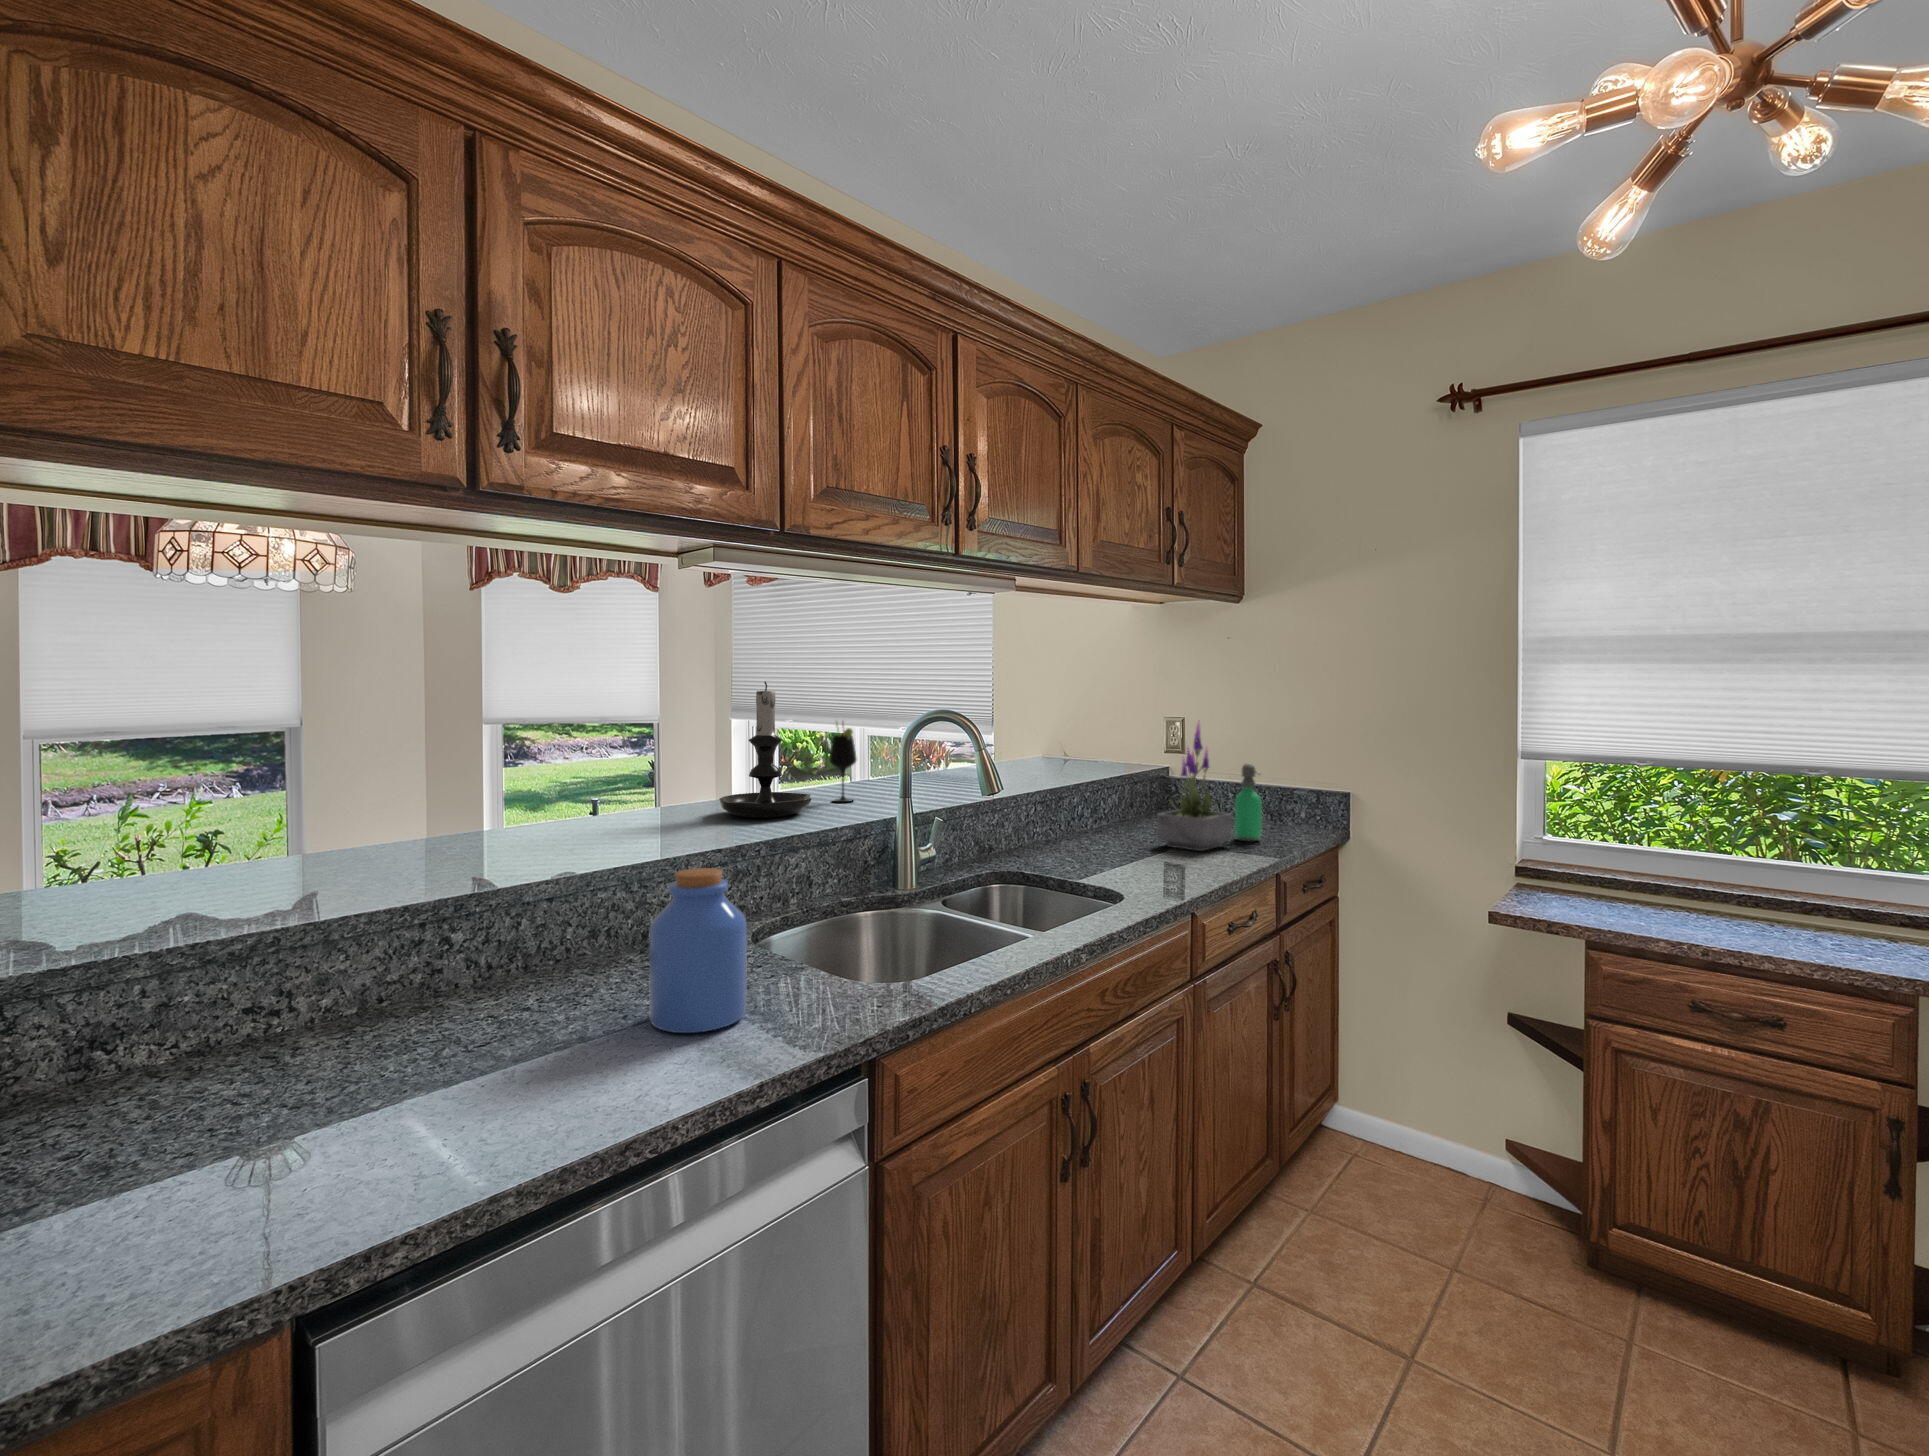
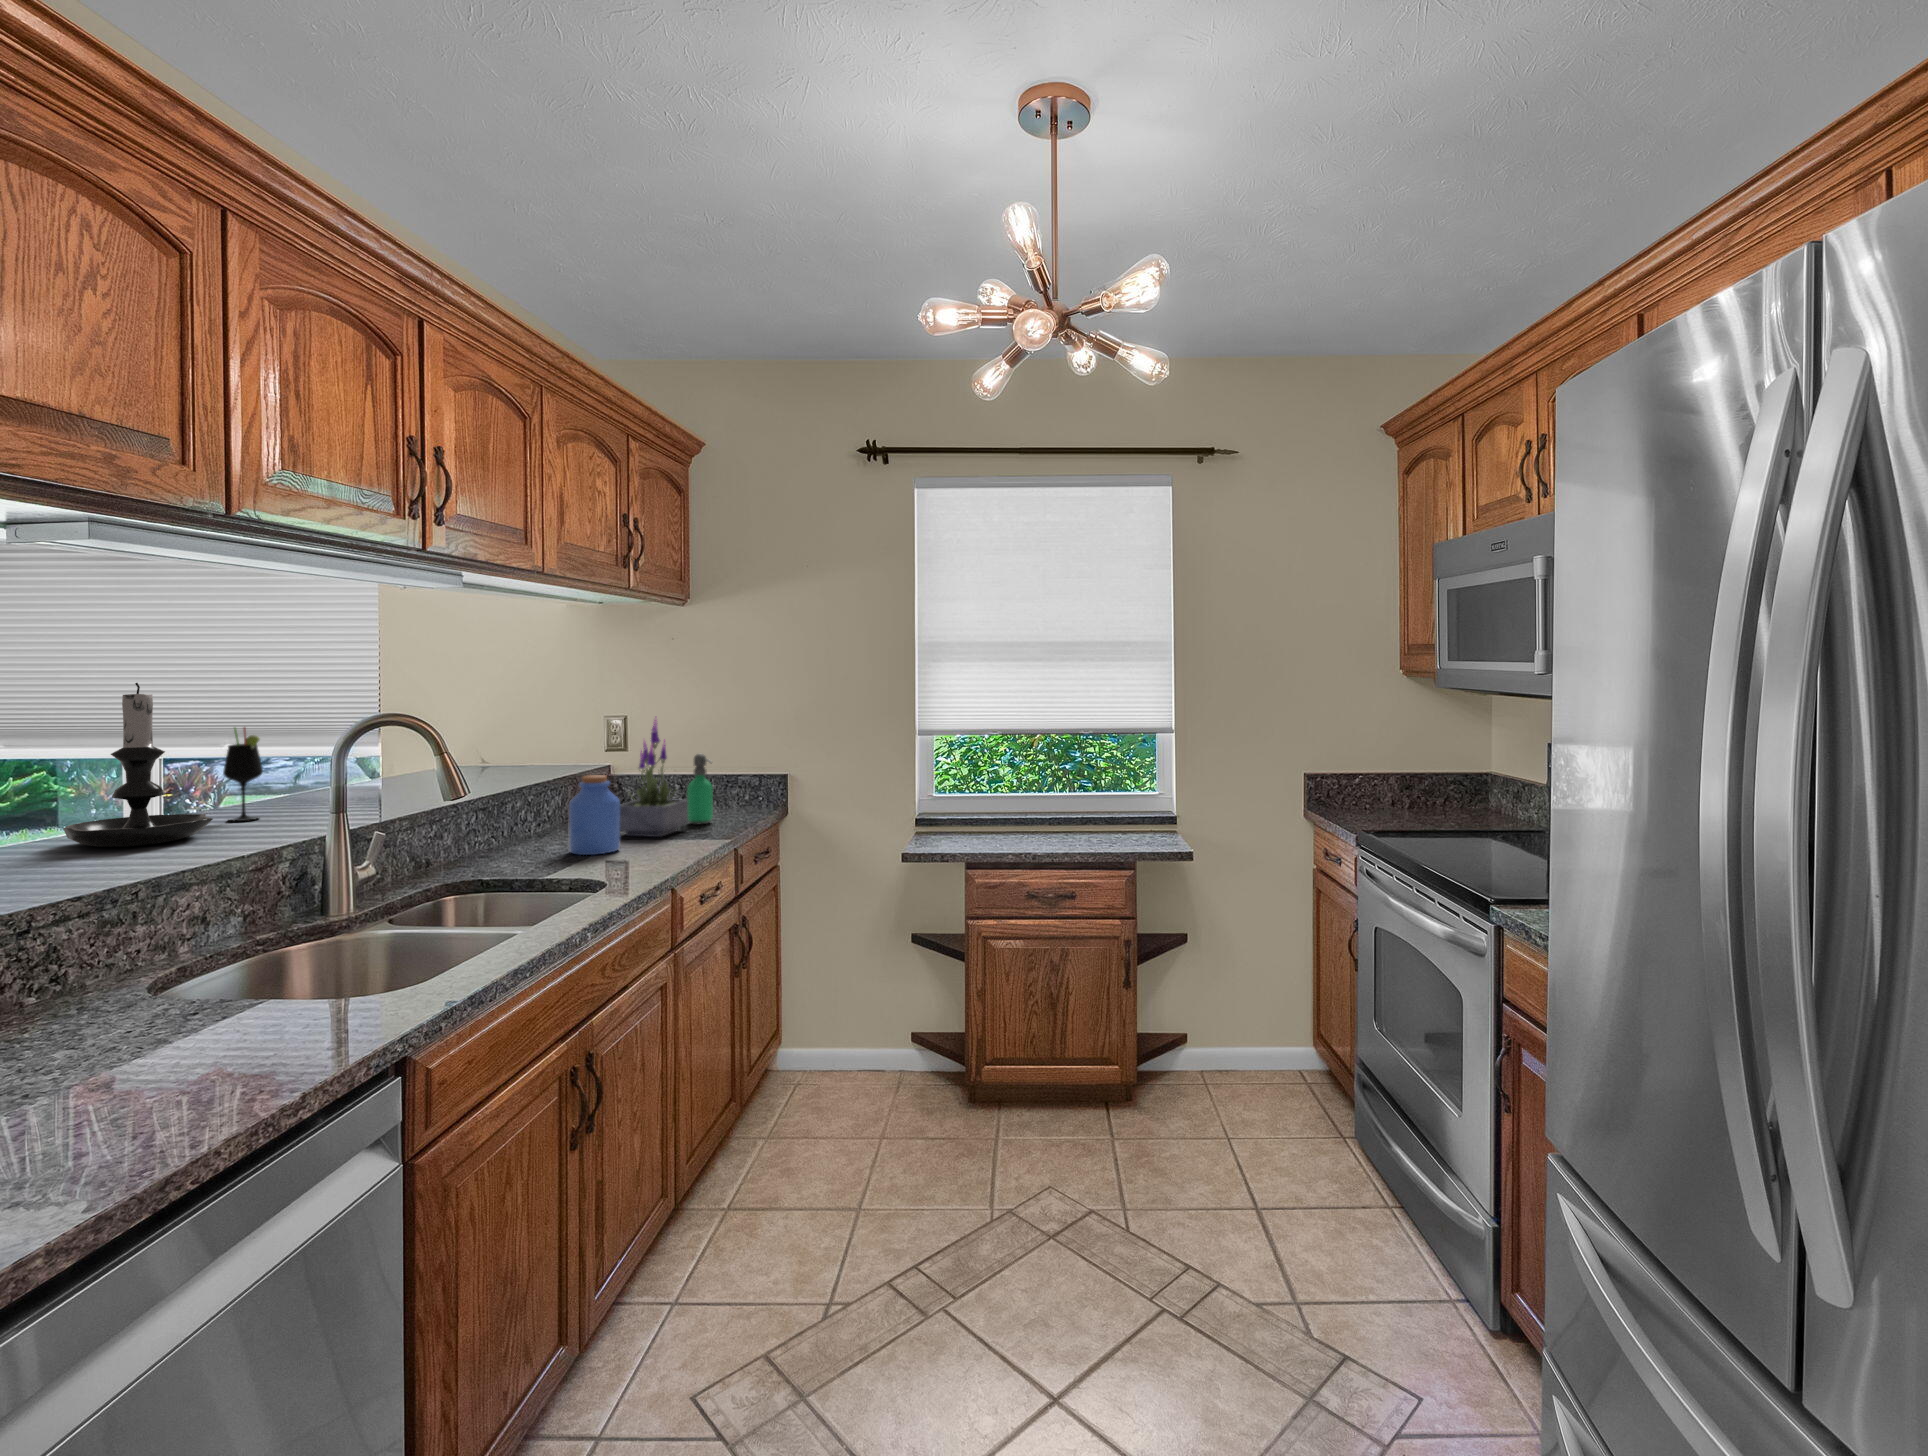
jar: present [649,868,747,1033] -> present [569,775,620,855]

